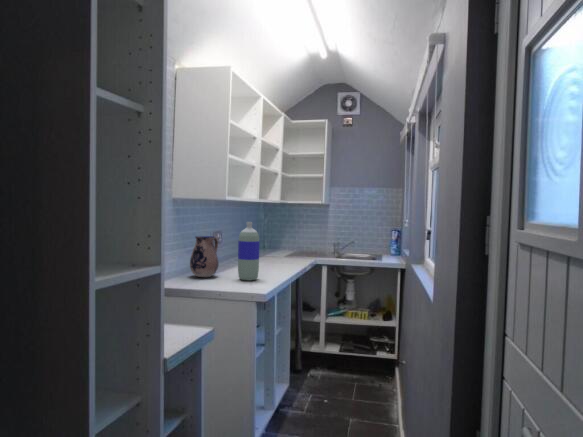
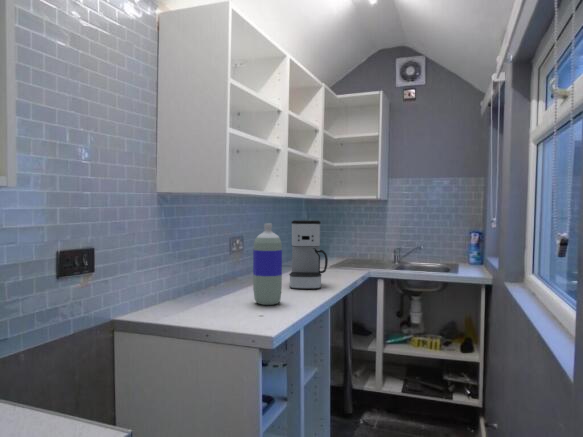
coffee maker: none [260,220,288,271] -> present [289,220,328,289]
ceramic pitcher: present [190,236,218,277] -> none [191,243,230,299]

